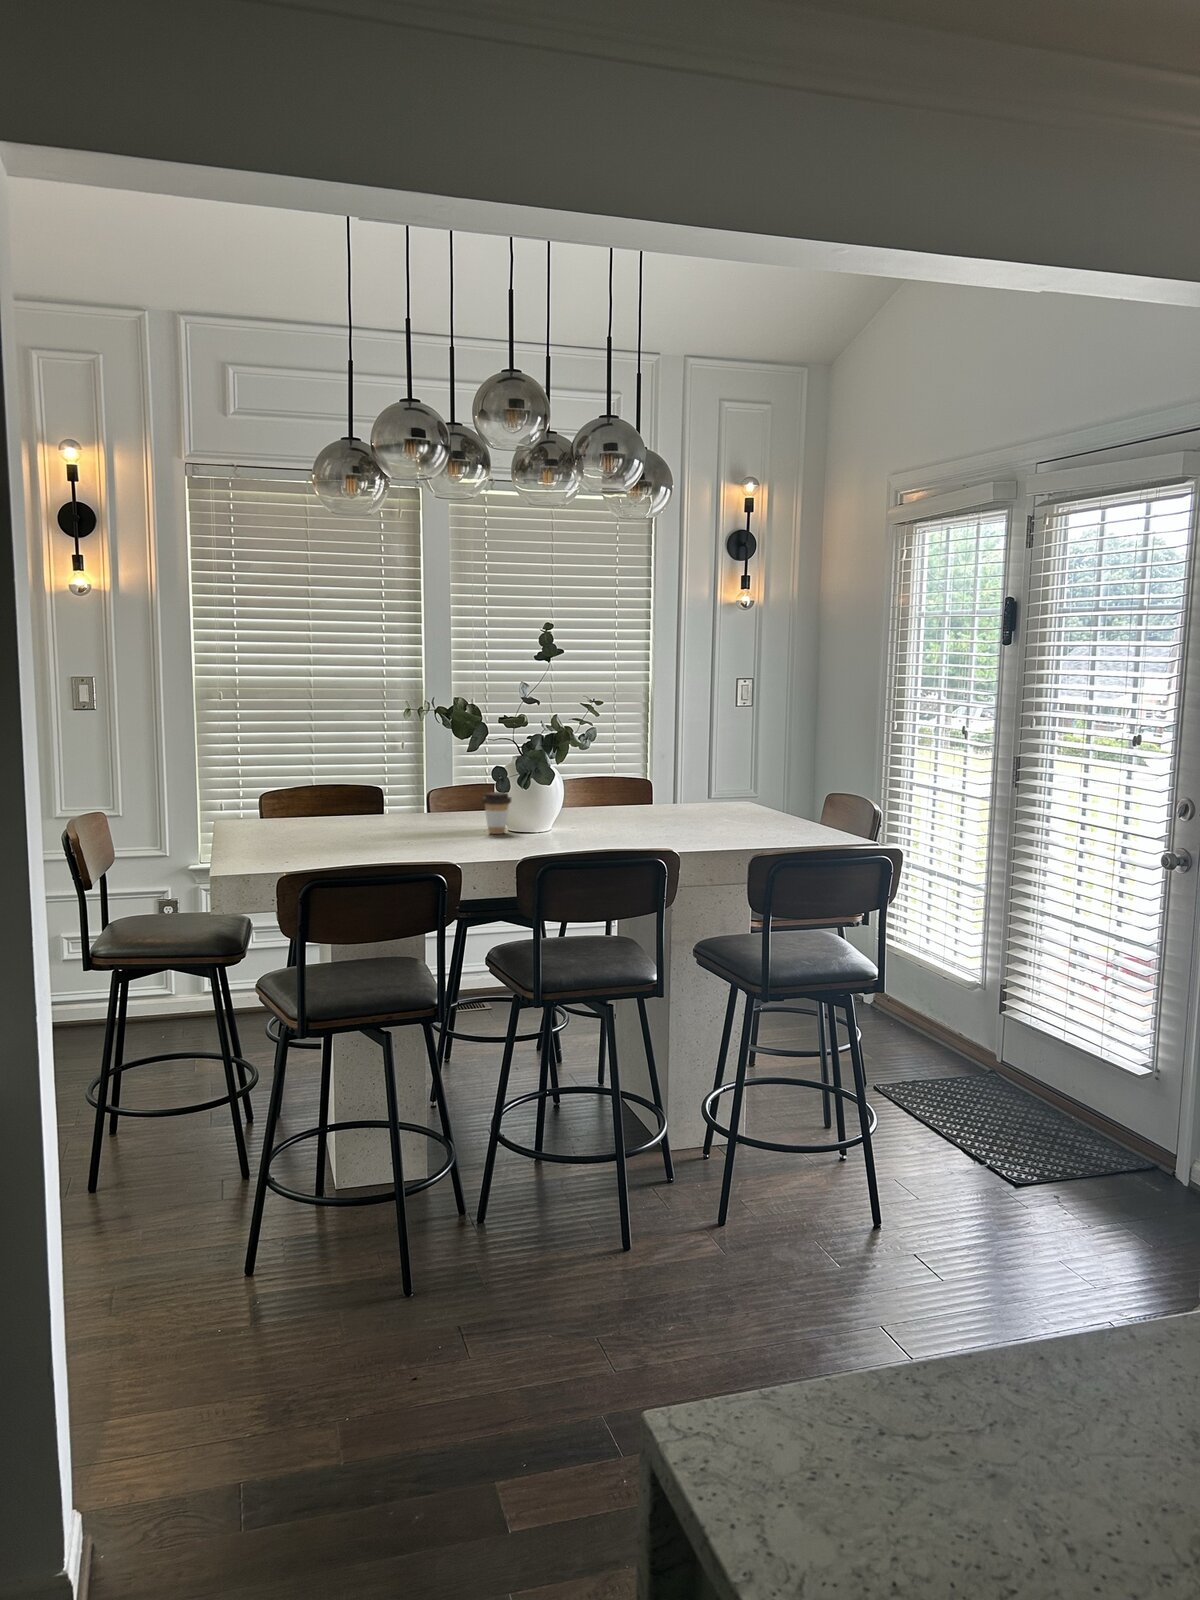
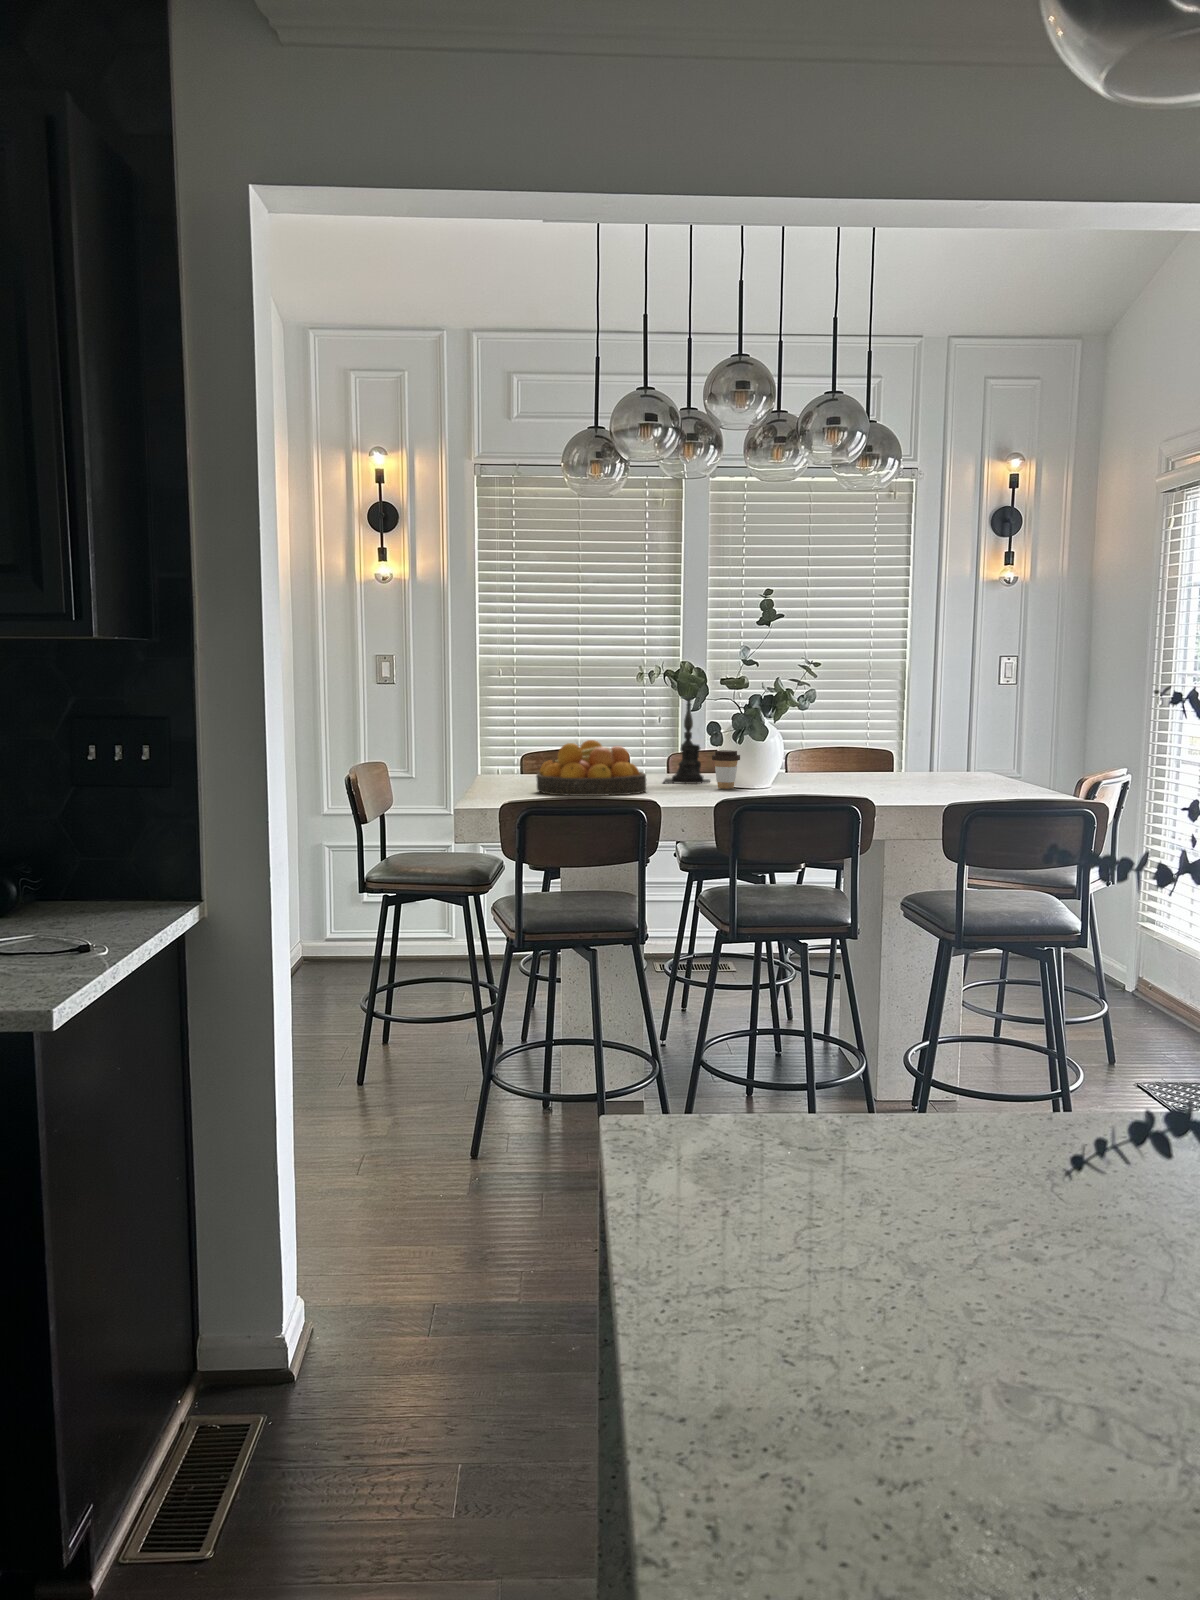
candle holder: none [422,716,473,826] -> present [663,697,710,784]
fruit bowl: none [289,785,414,852] -> present [536,740,646,796]

